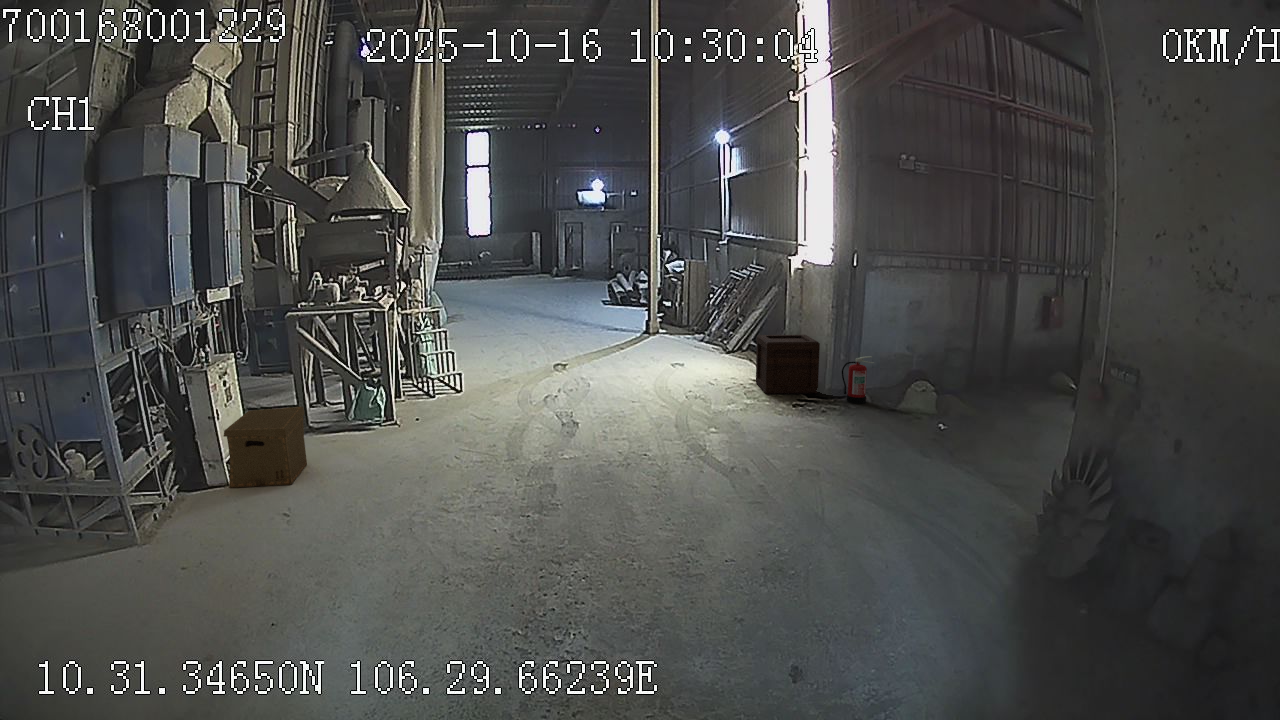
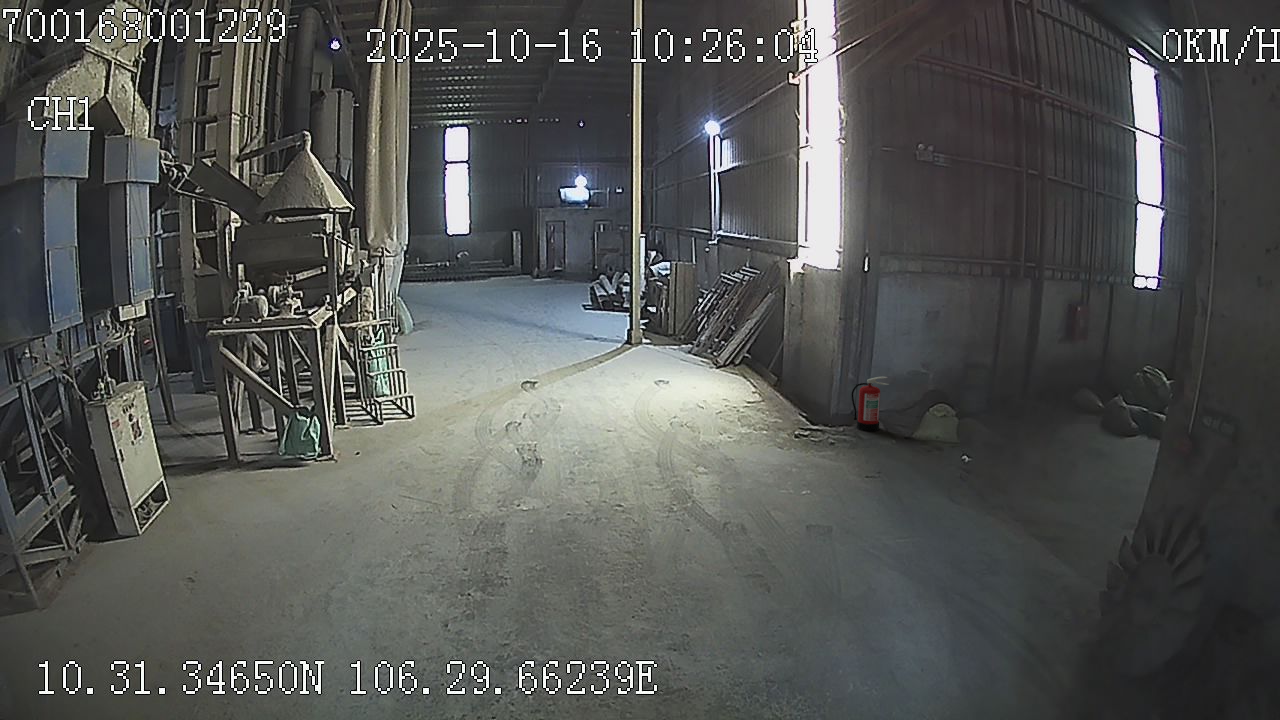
wooden crate: present [756,335,820,394] -> none [752,350,825,419]
cardboard box: present [224,407,307,488] -> none [85,452,206,561]

